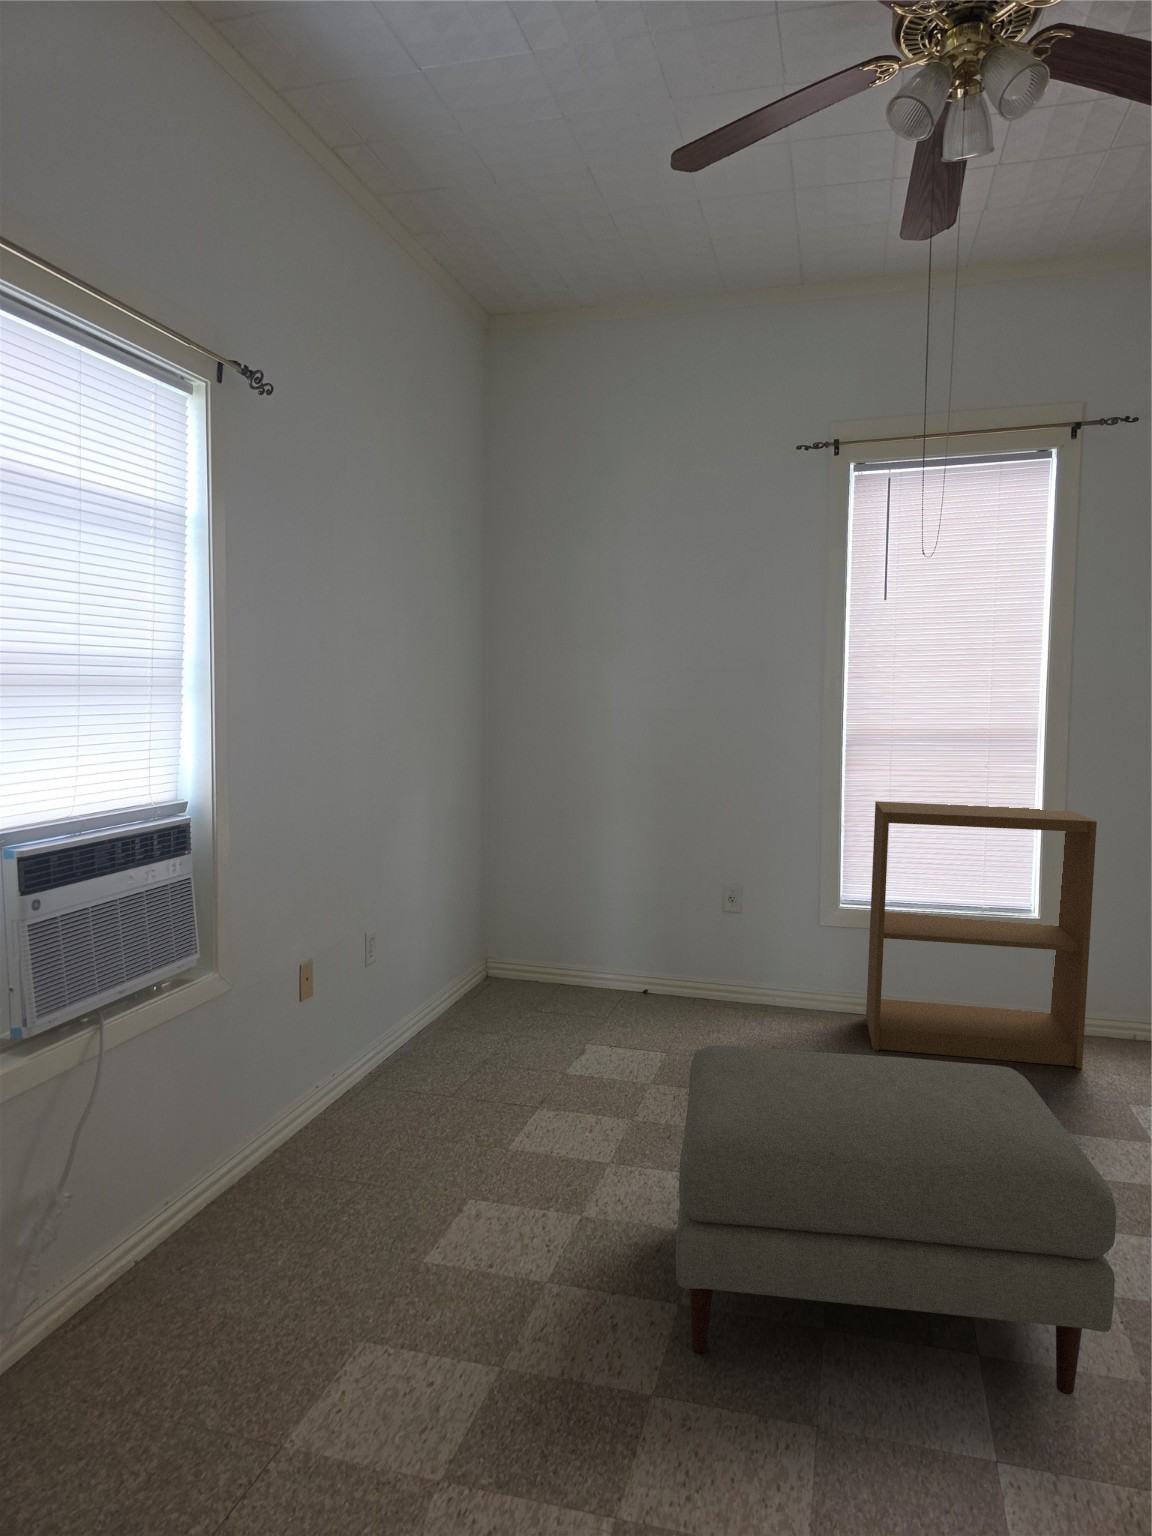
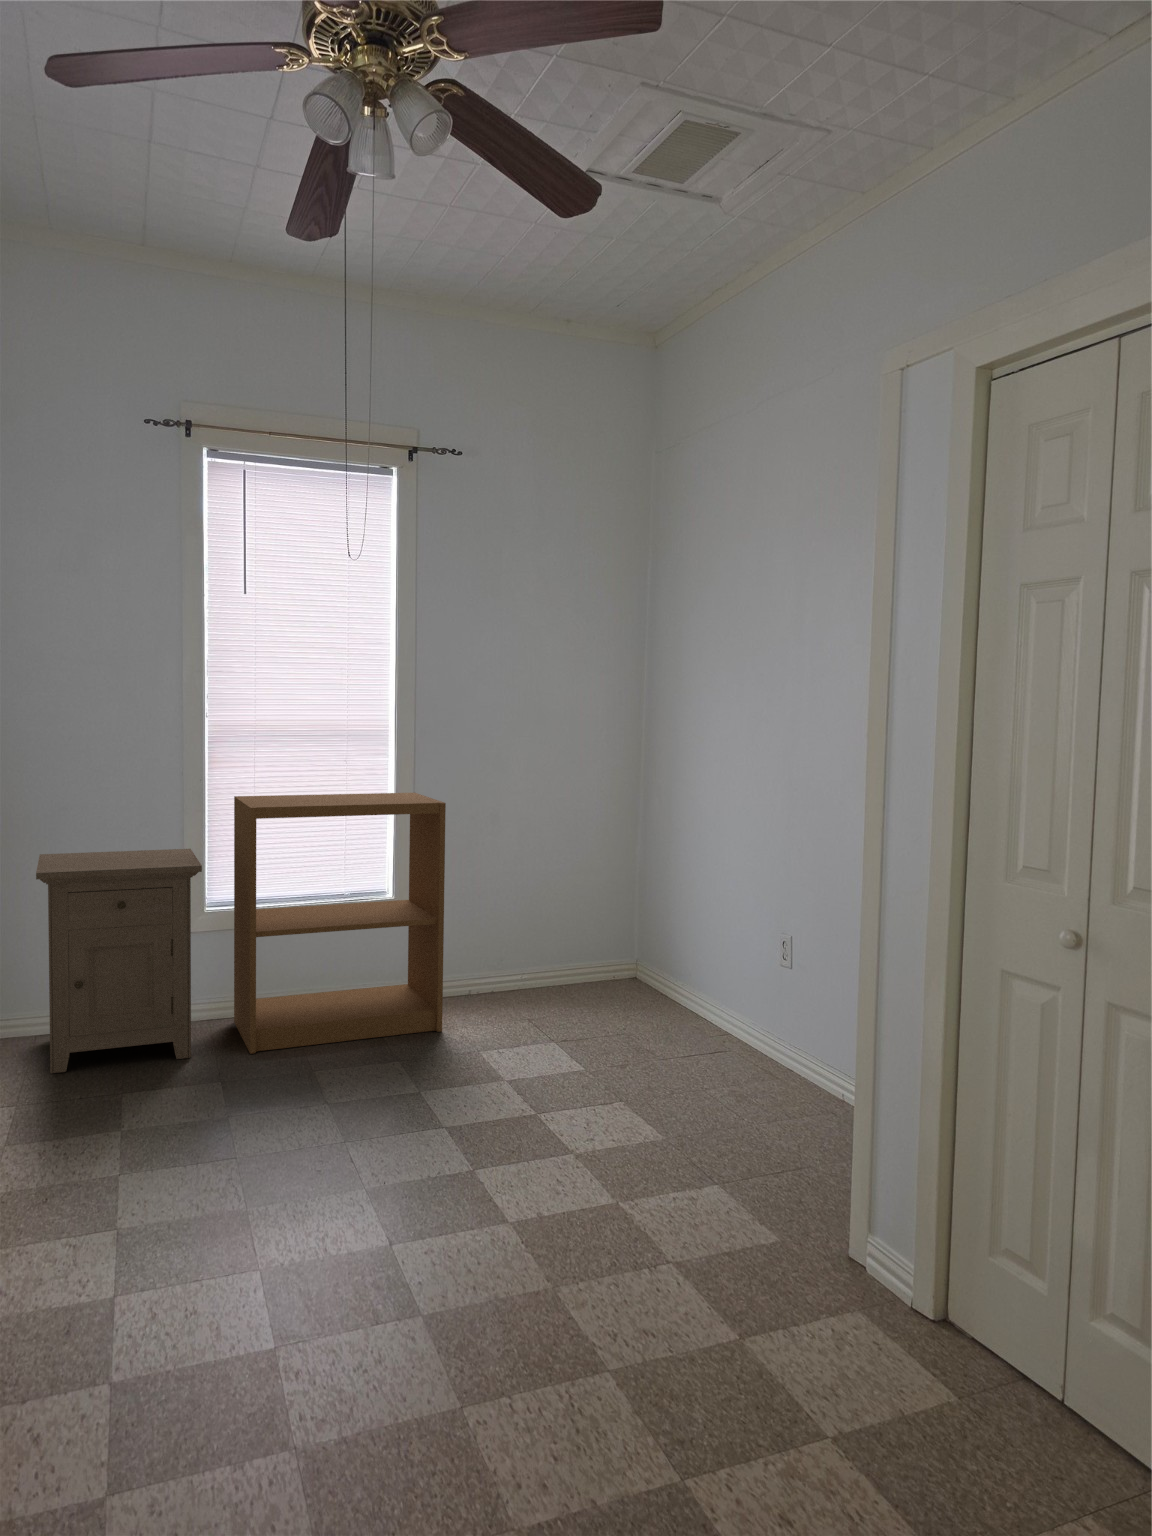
nightstand: none [695,841,835,1042] -> present [36,849,202,1073]
ottoman: present [676,1046,1116,1394] -> none [90,1044,535,1425]

